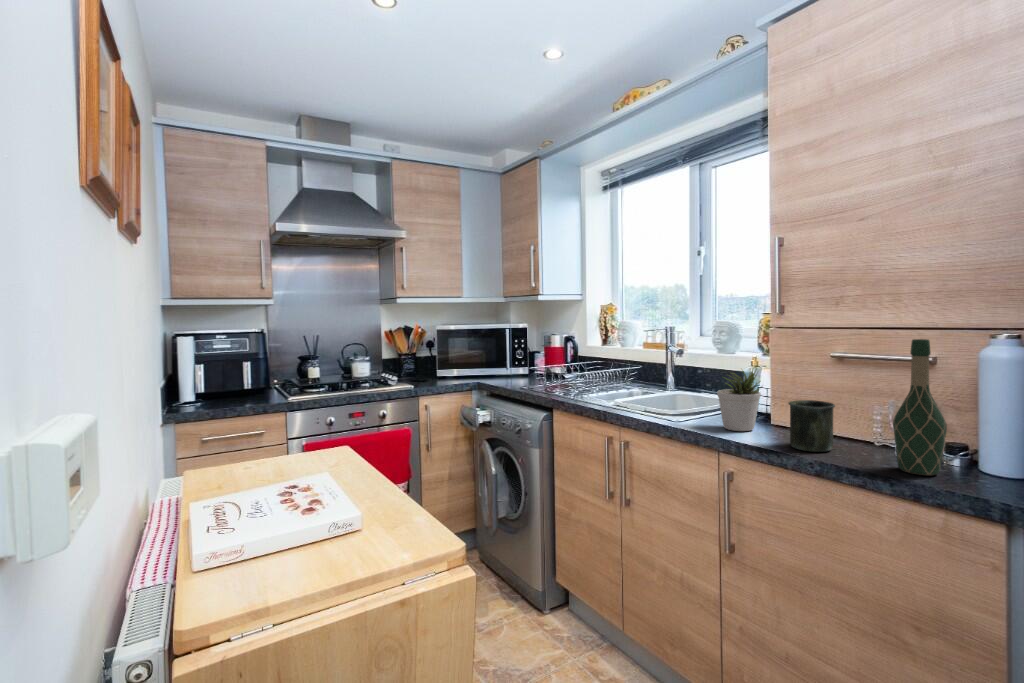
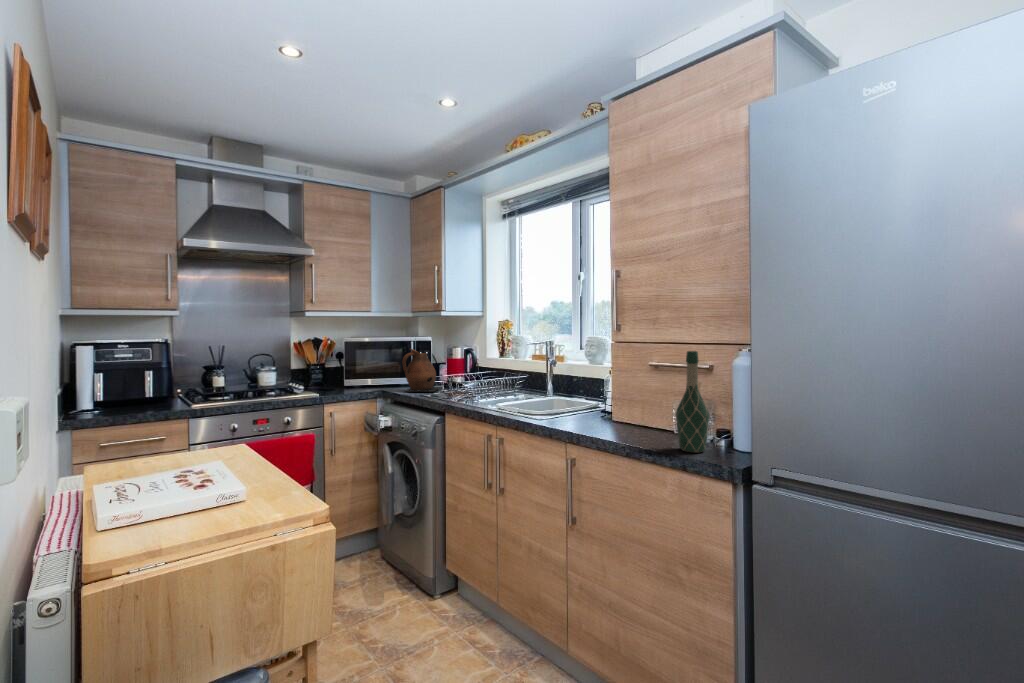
ceramic pitcher: none [501,337,540,384] -> present [402,349,440,392]
potted plant: present [717,369,761,431] -> none [568,373,603,426]
mug: present [789,400,835,452] -> none [613,399,646,439]

